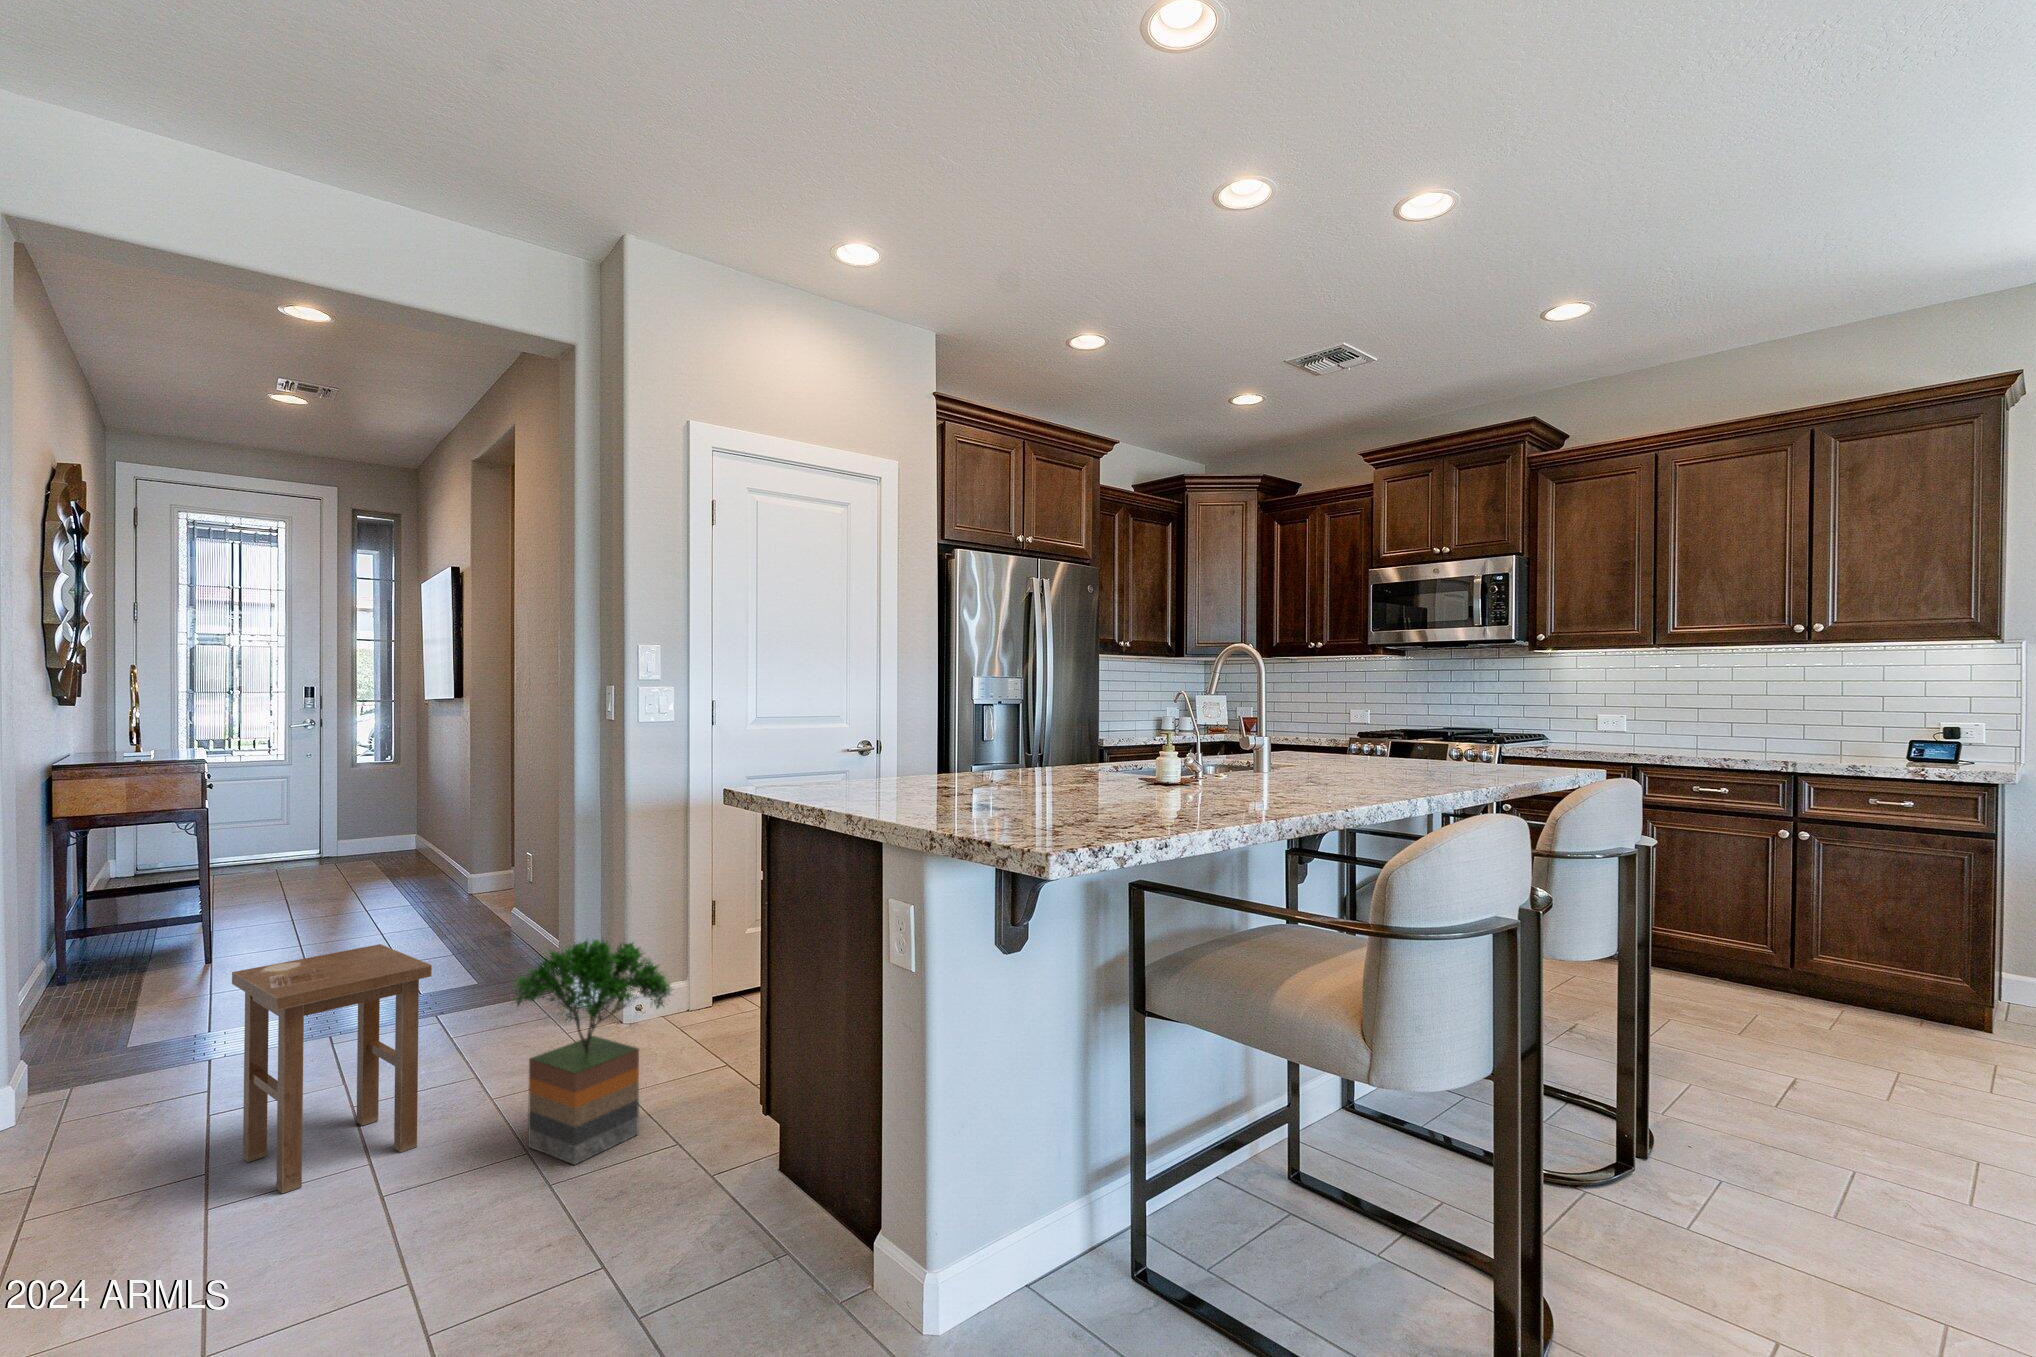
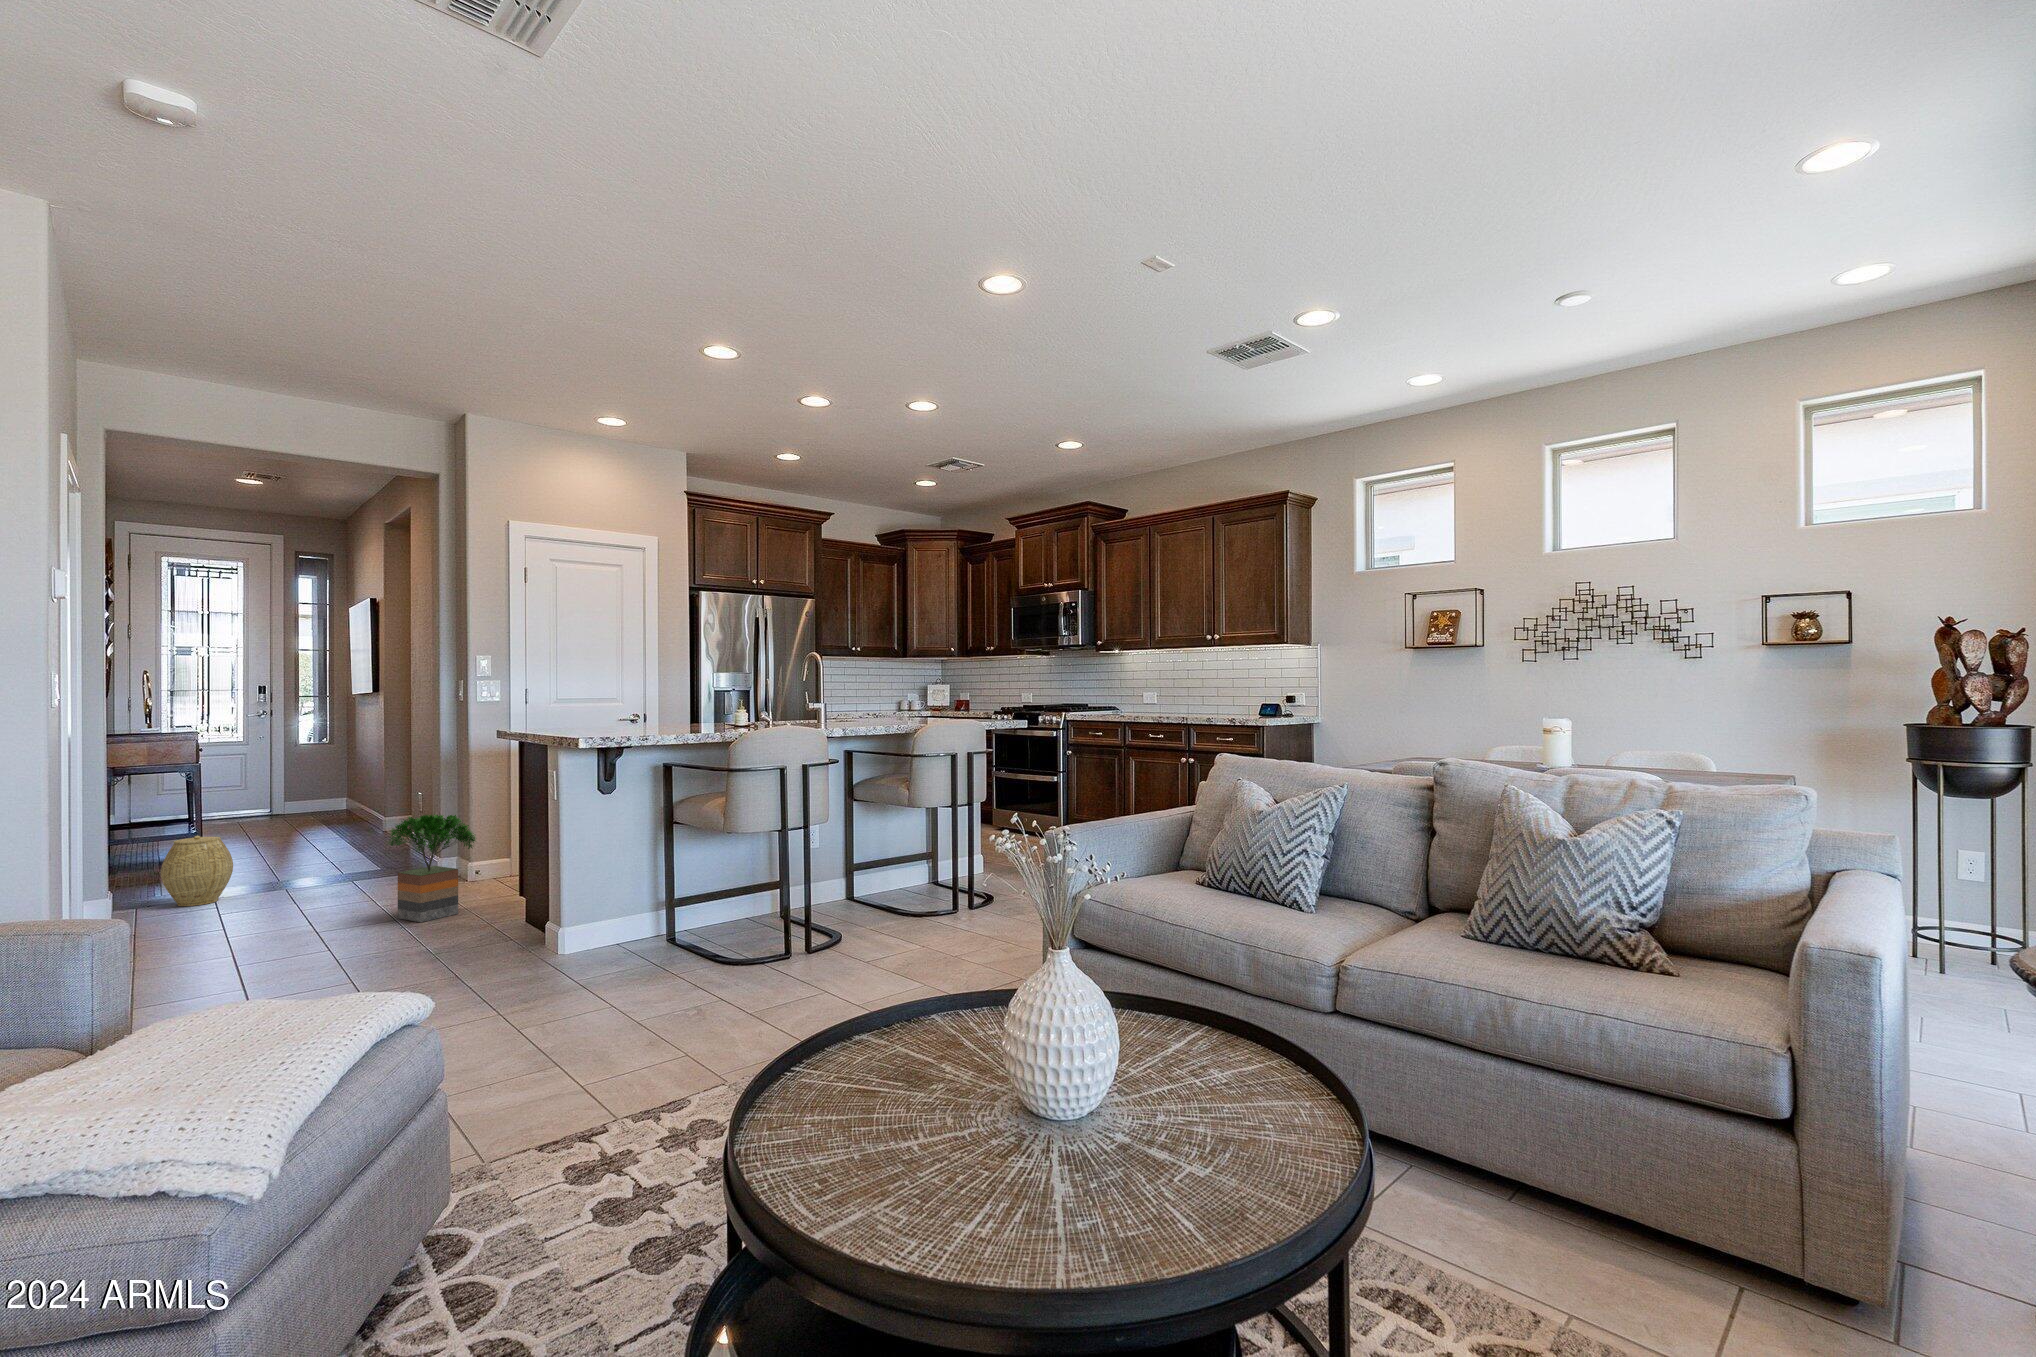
stool: present [232,944,432,1194] -> none [238,821,345,933]
woven basket: none [110,953,237,1084] -> present [161,836,233,906]

